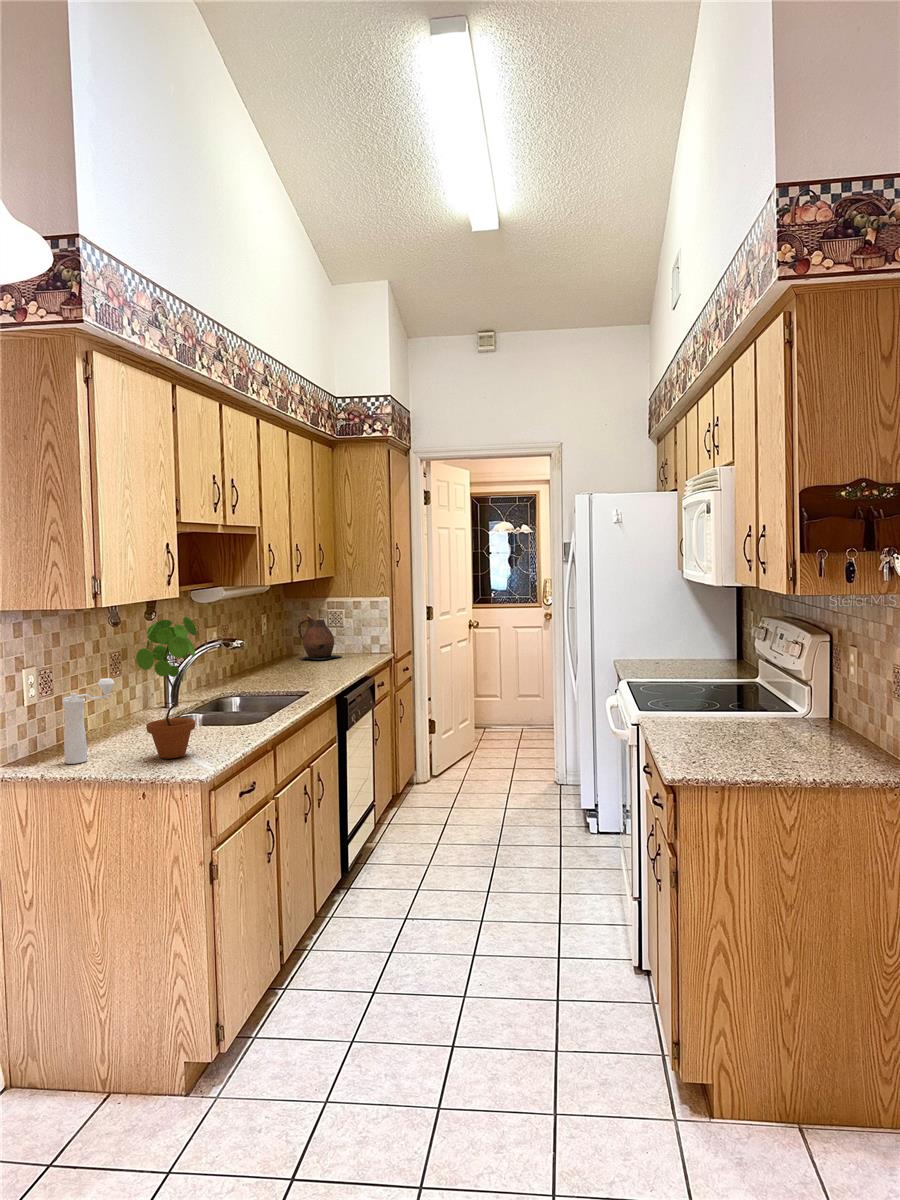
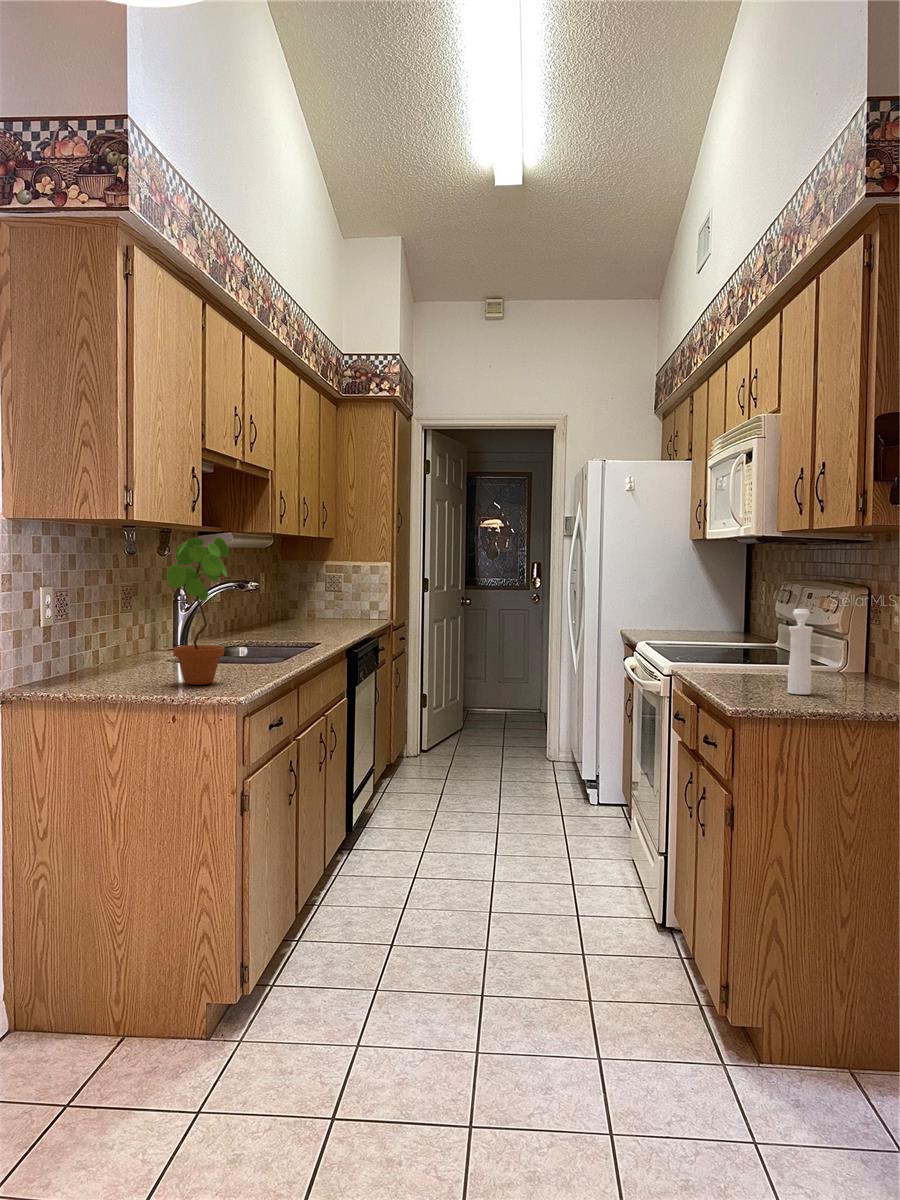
ceramic pitcher: present [298,614,342,660] -> none [296,575,340,622]
pepper mill: present [62,678,114,764] -> present [787,609,813,695]

